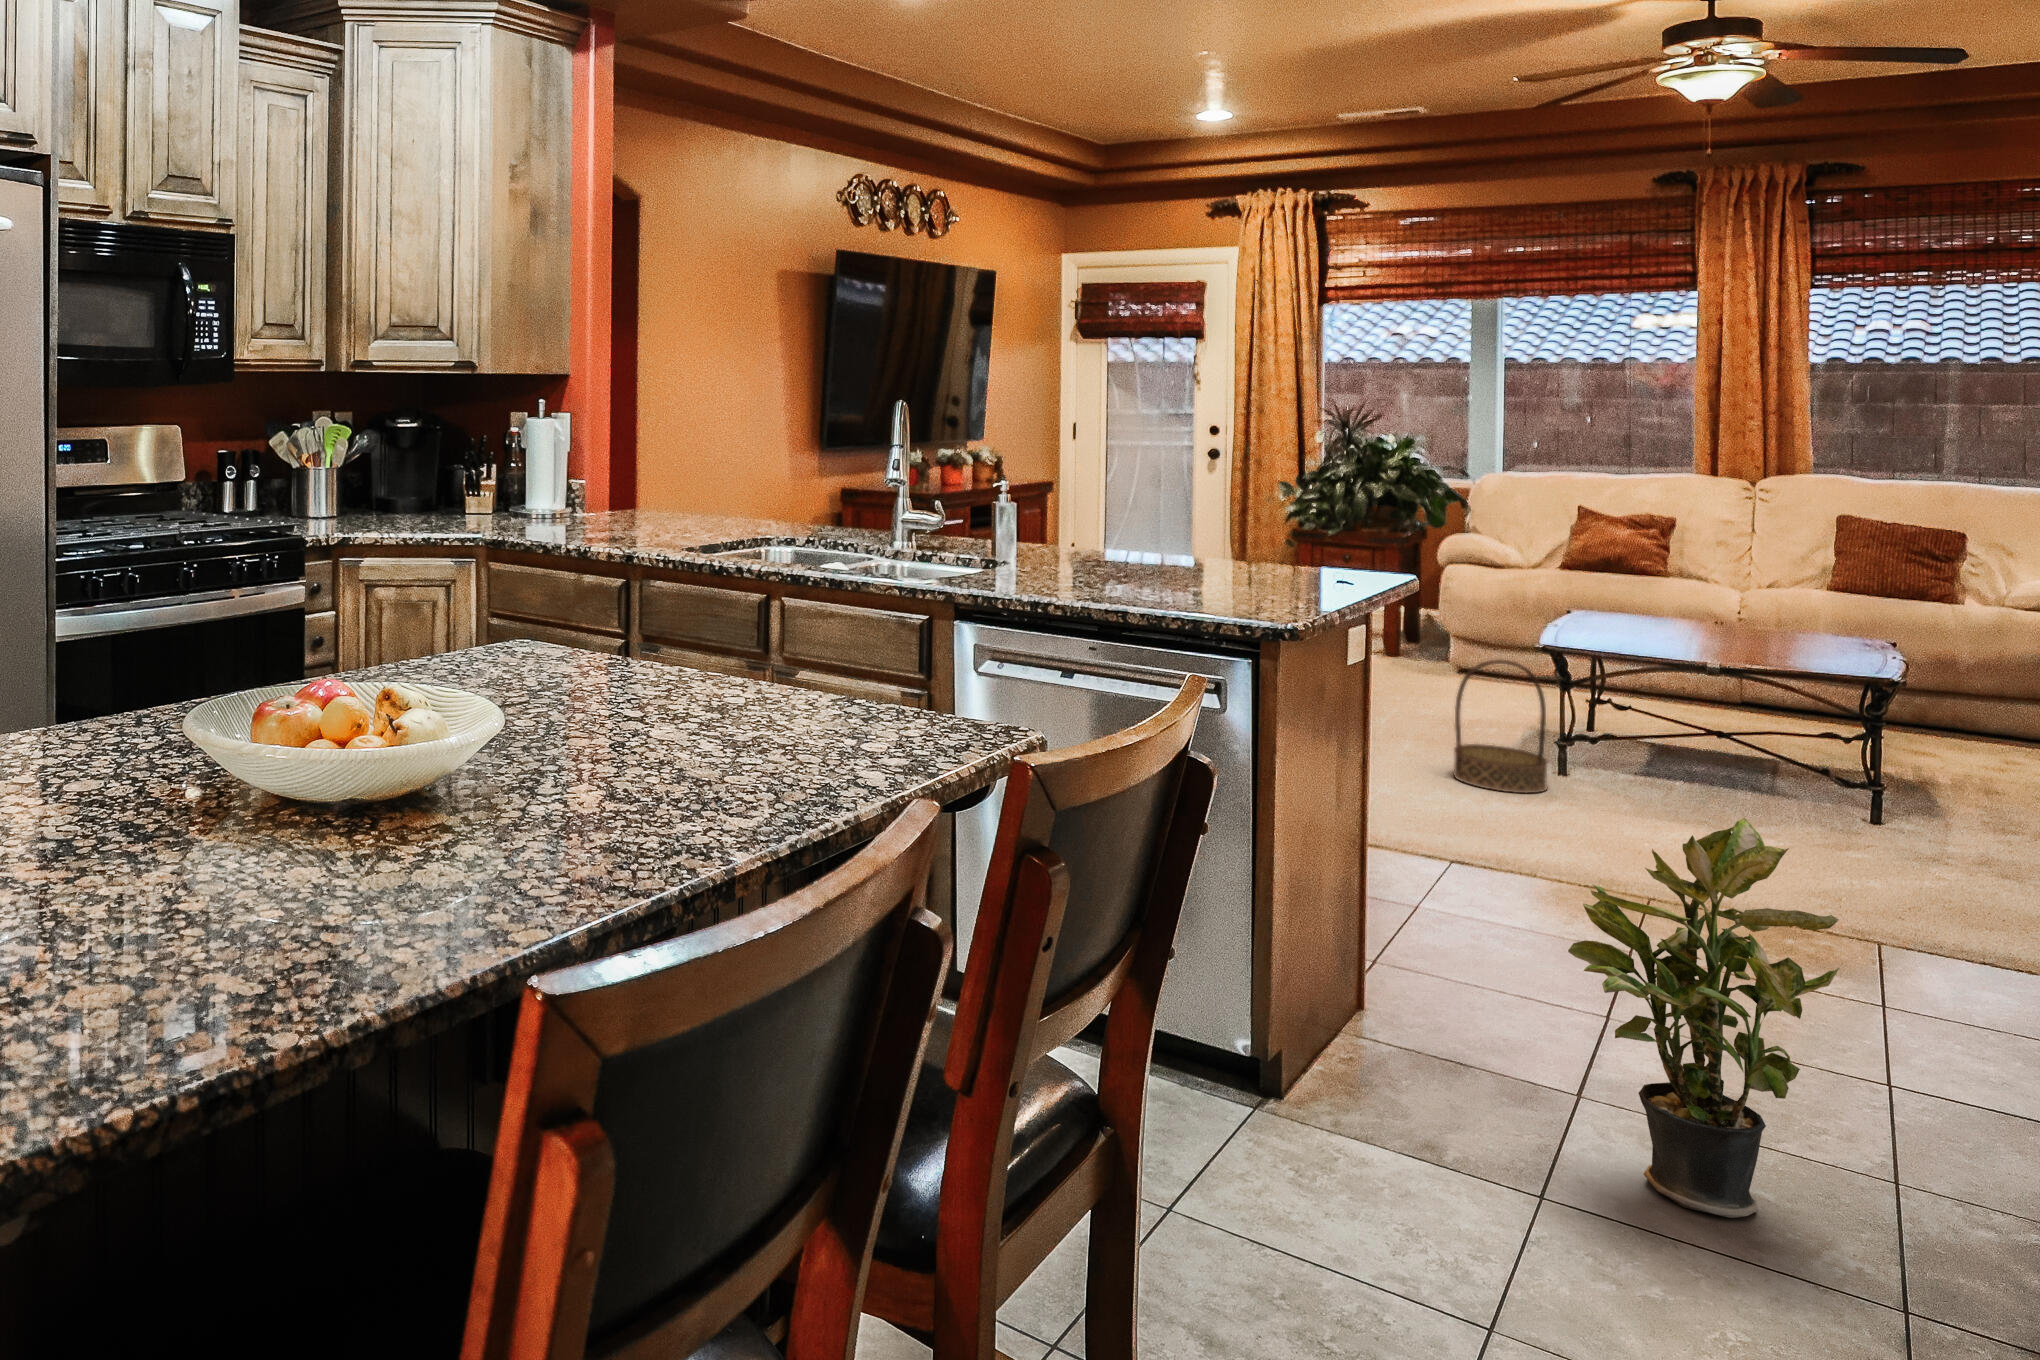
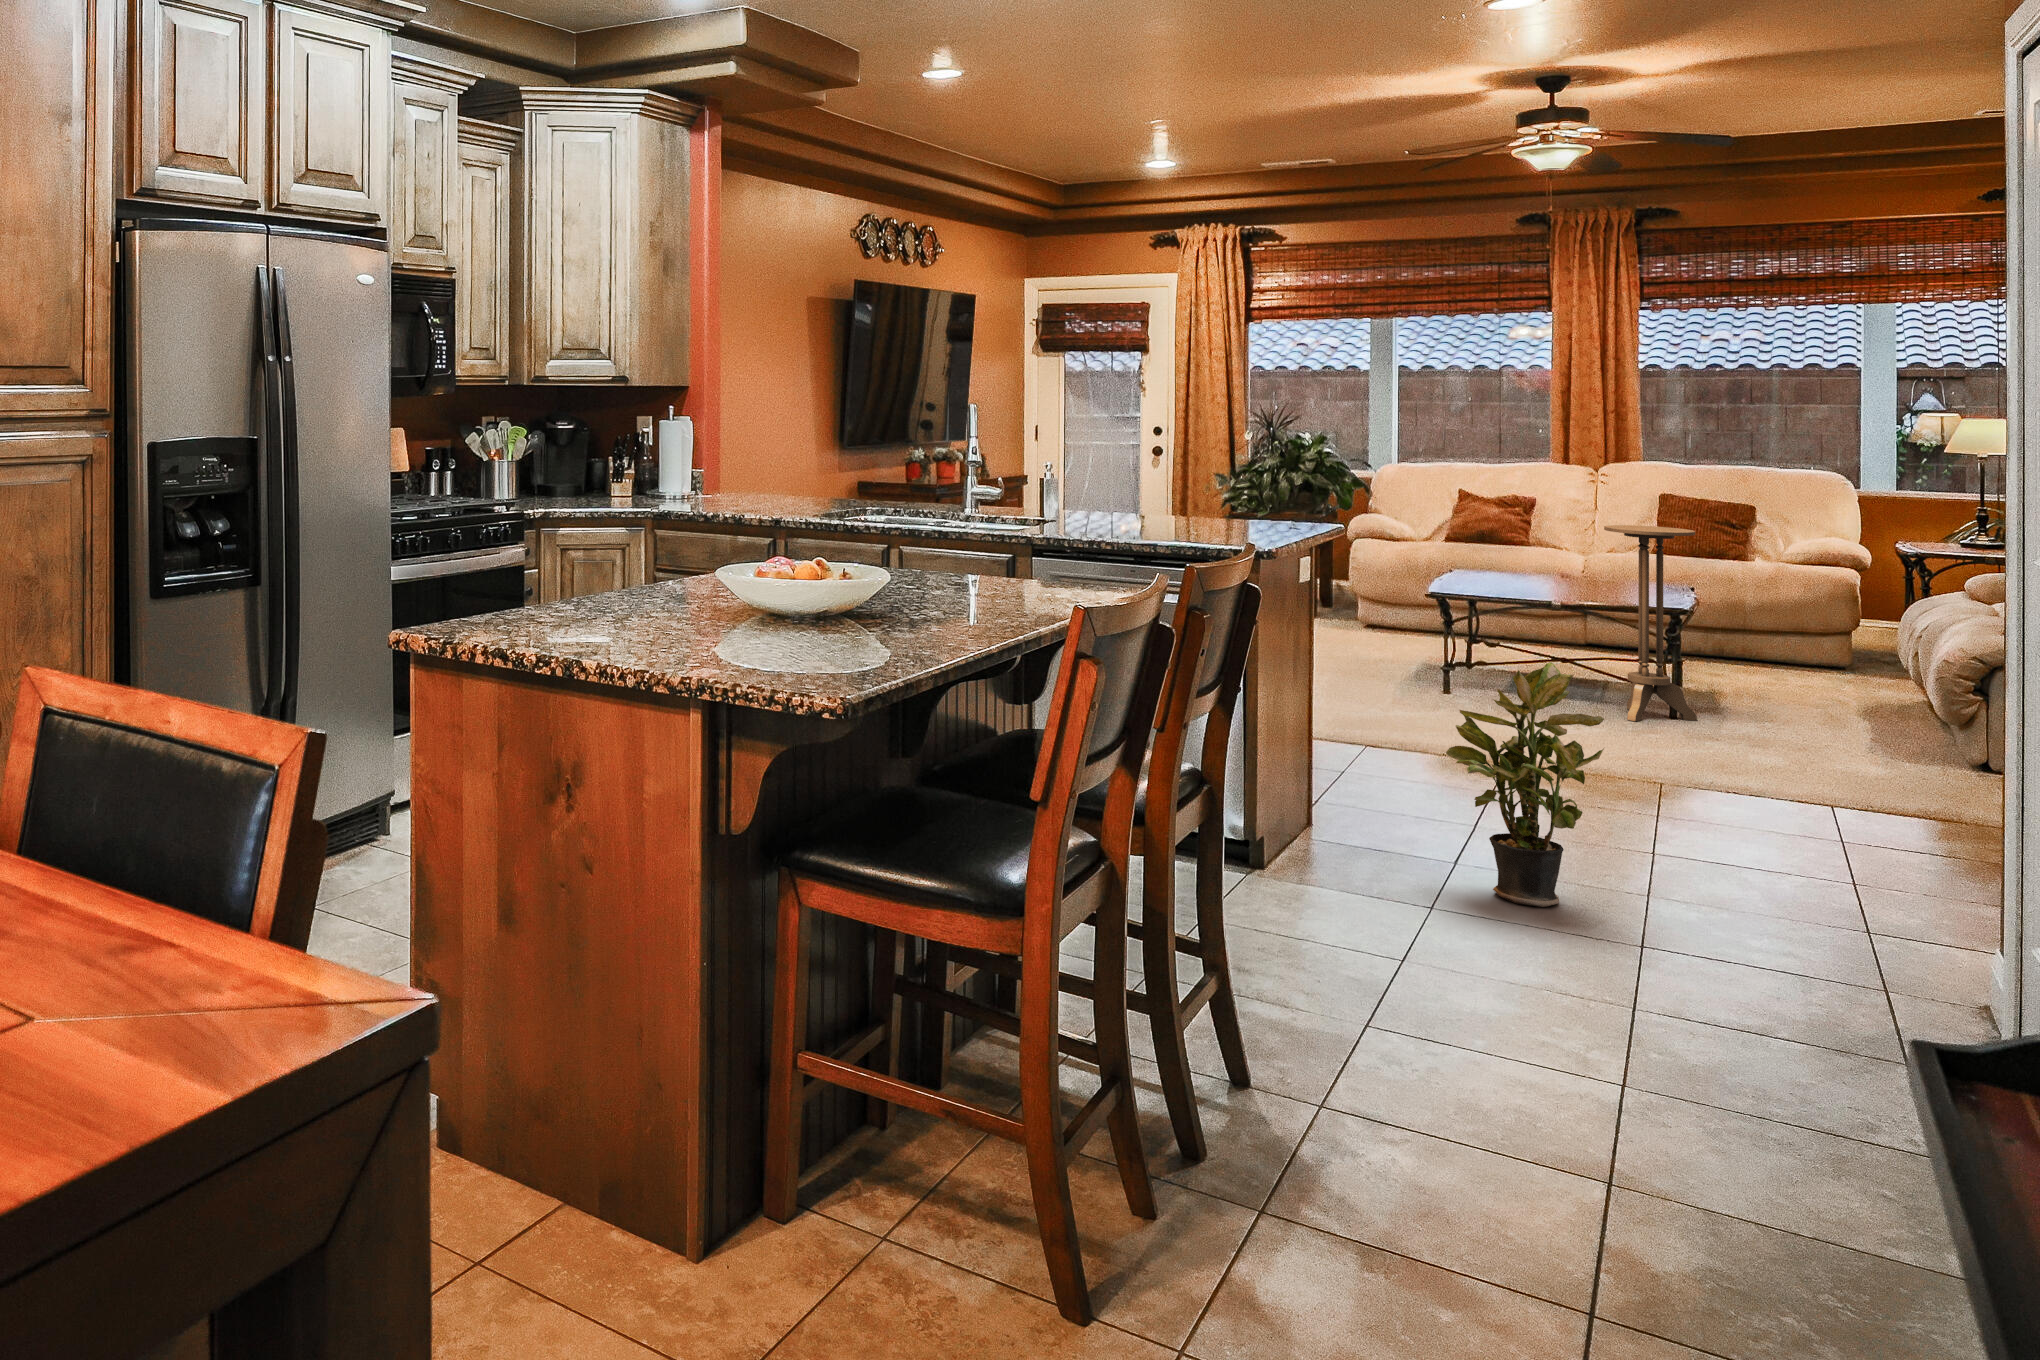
side table: none [1783,564,1915,829] -> present [1604,525,1698,721]
basket: present [1454,659,1547,793] -> none [1365,603,1435,705]

